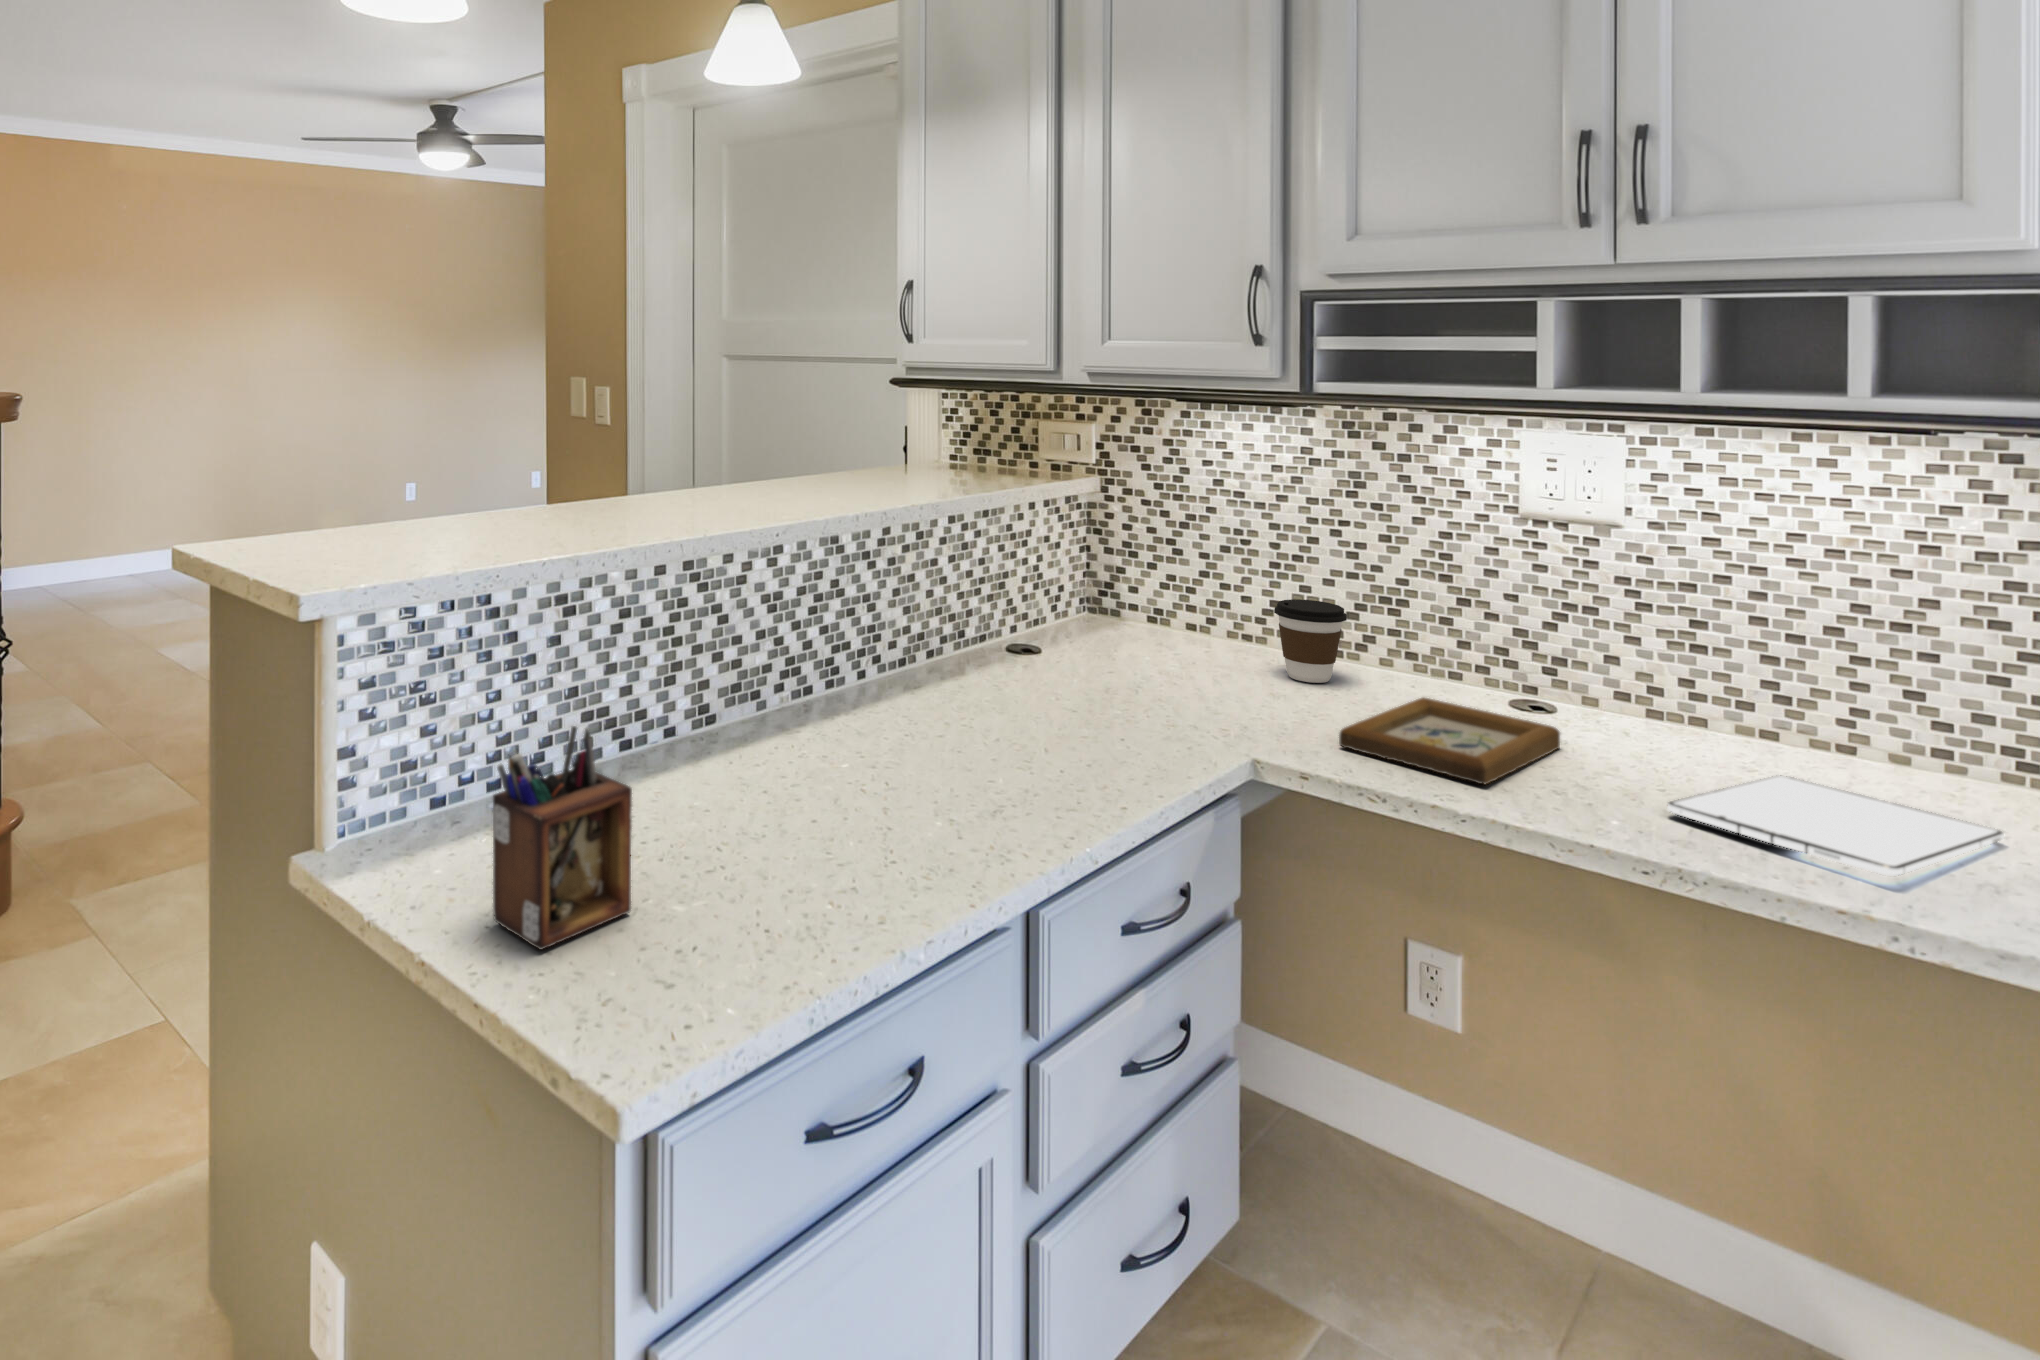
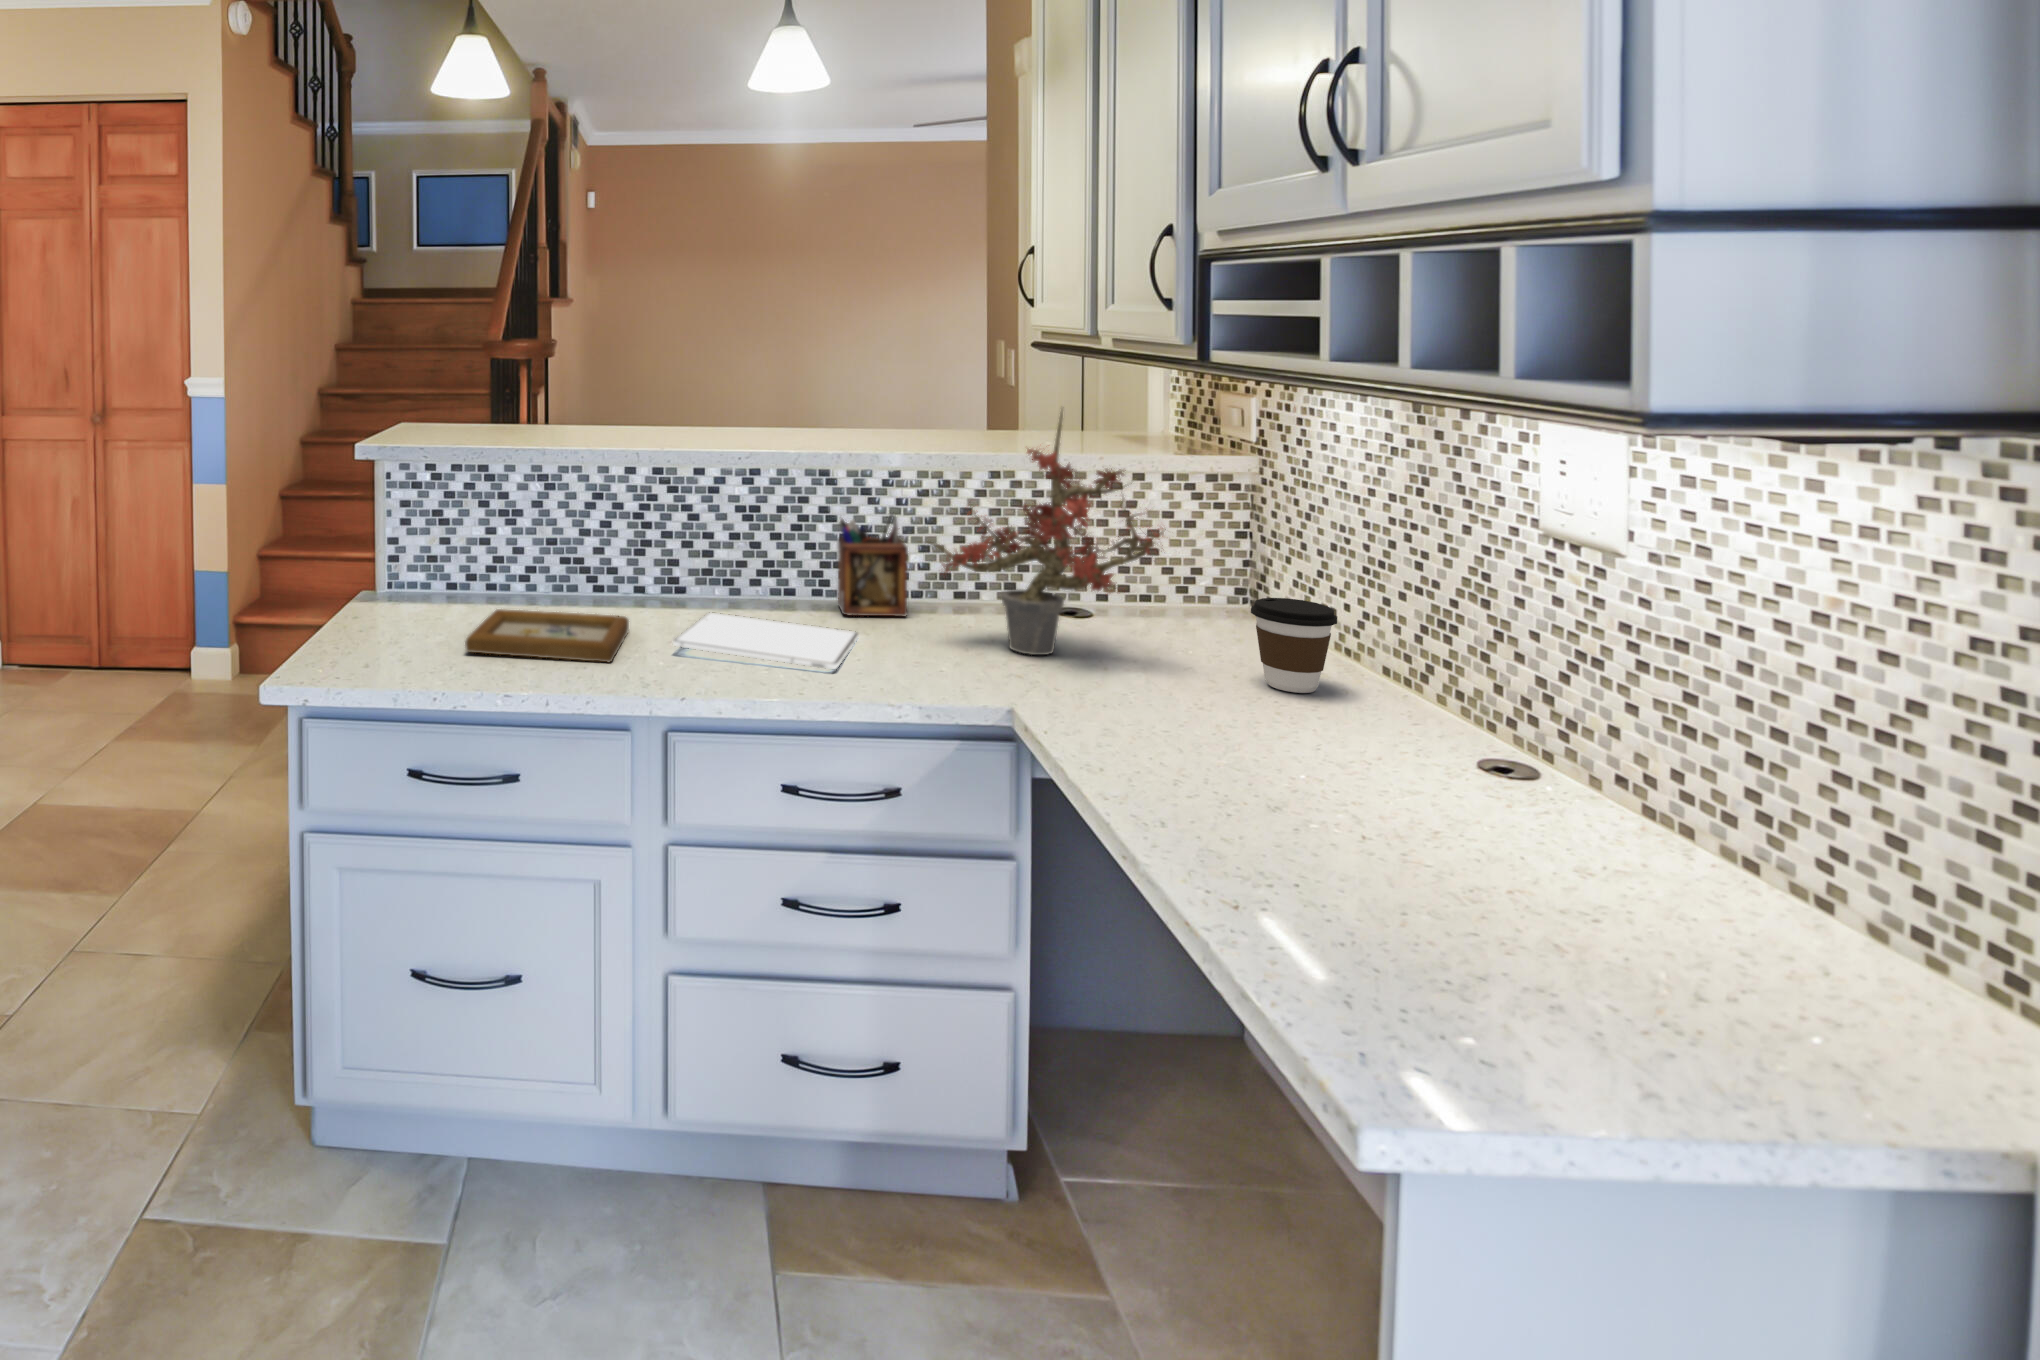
potted plant: none [1032,440,1233,702] -> present [927,413,1166,655]
picture frame: present [1339,698,1560,784] -> present [465,609,629,662]
desk organizer: present [493,726,632,950] -> present [837,514,908,616]
tablet: present [1667,776,2004,876] -> present [673,613,858,669]

